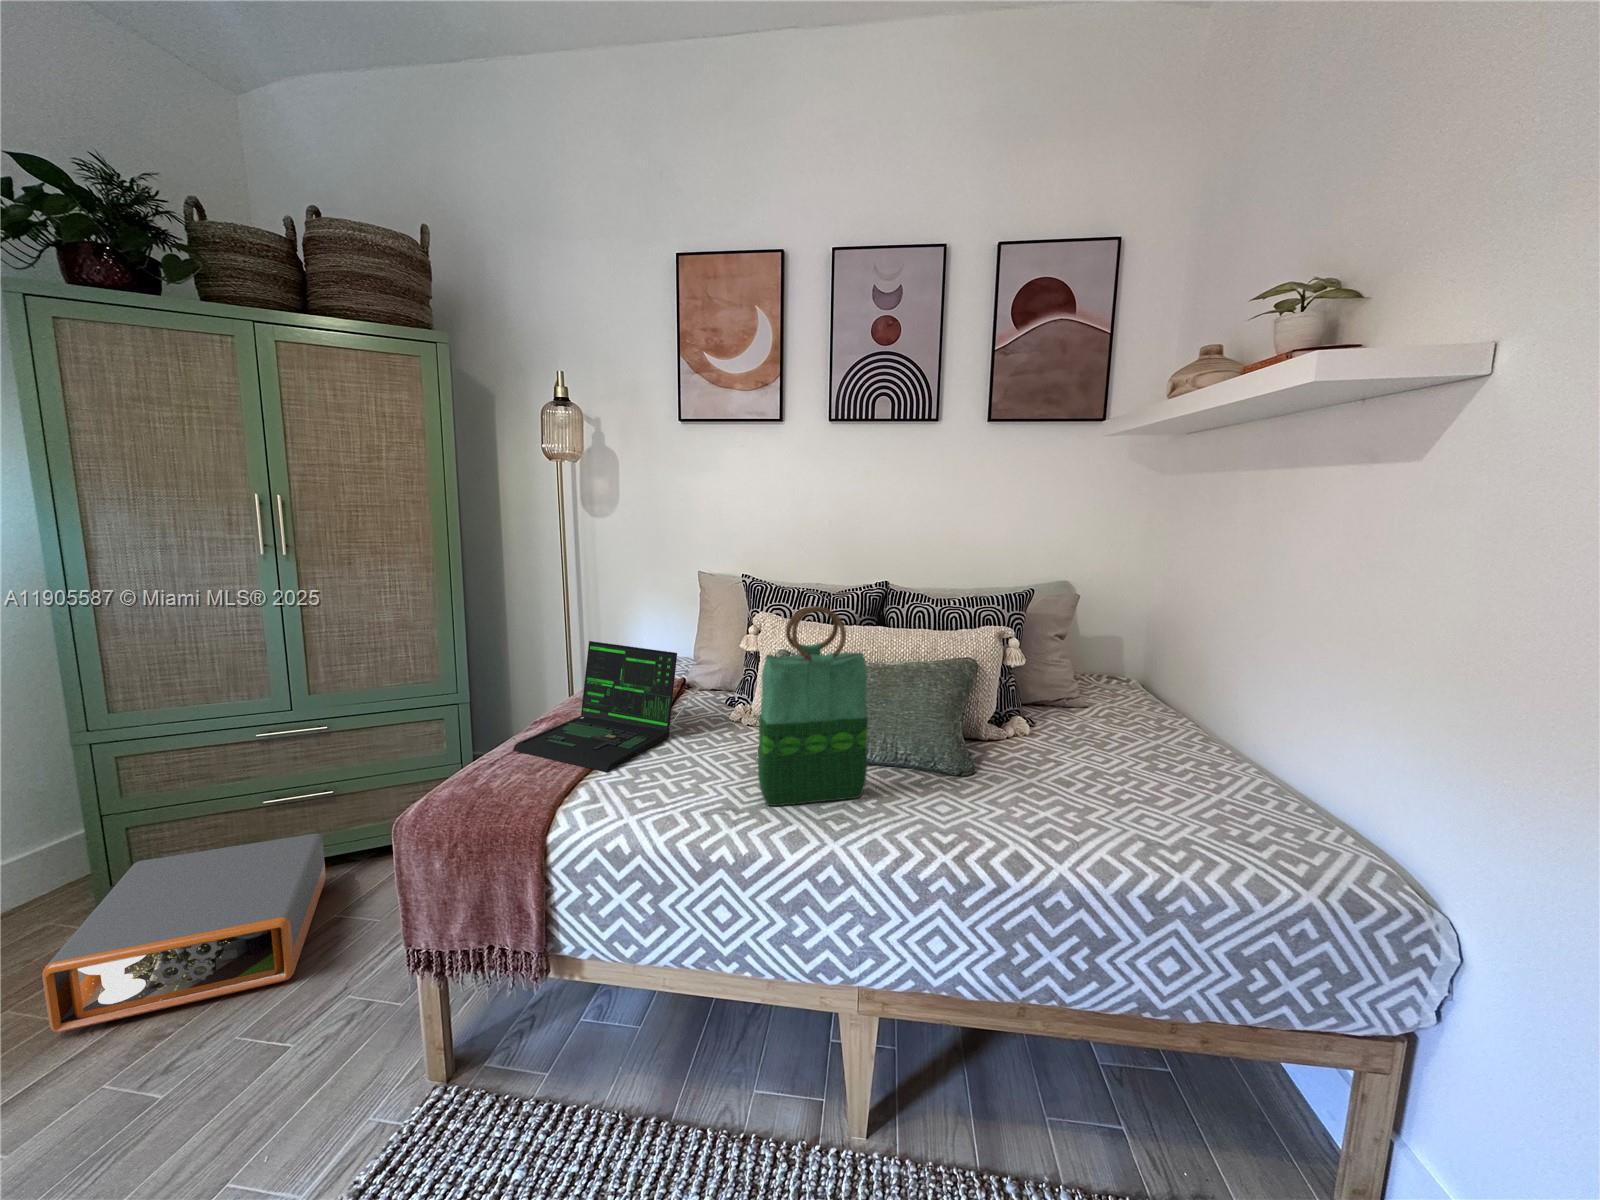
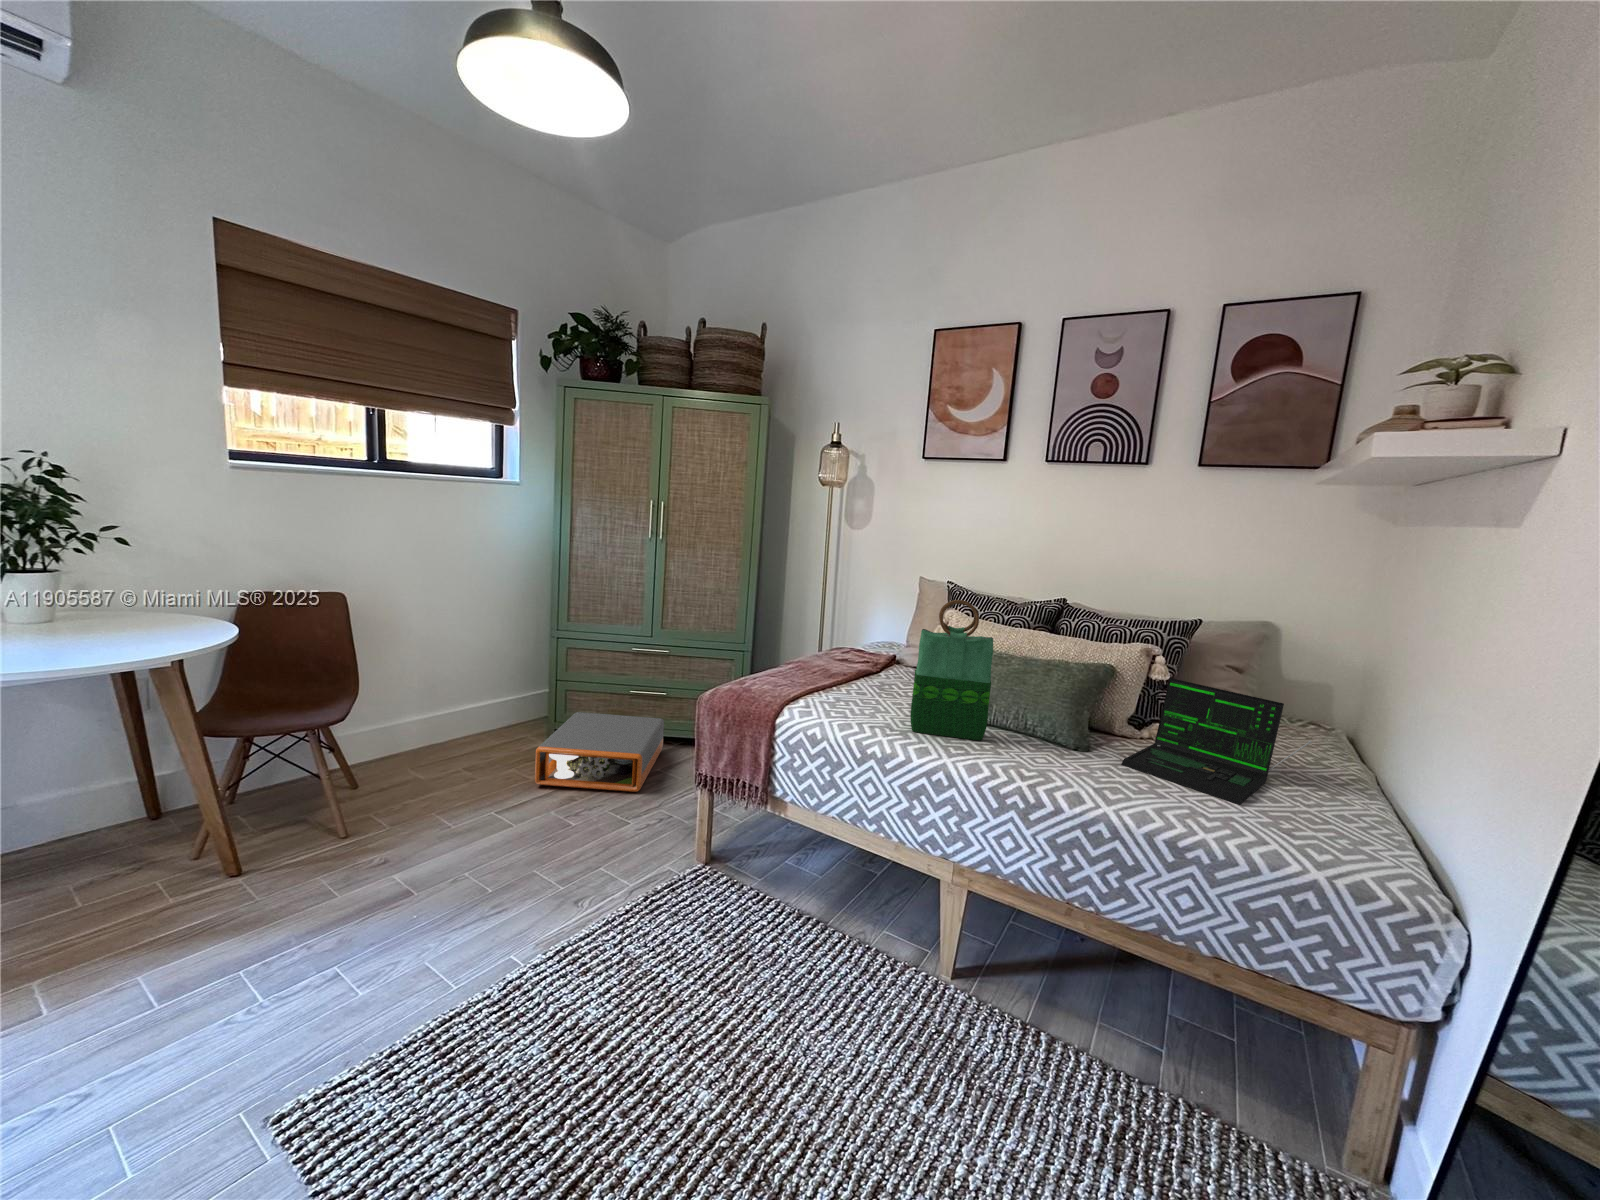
laptop: present [513,641,700,772] -> present [1121,678,1312,805]

